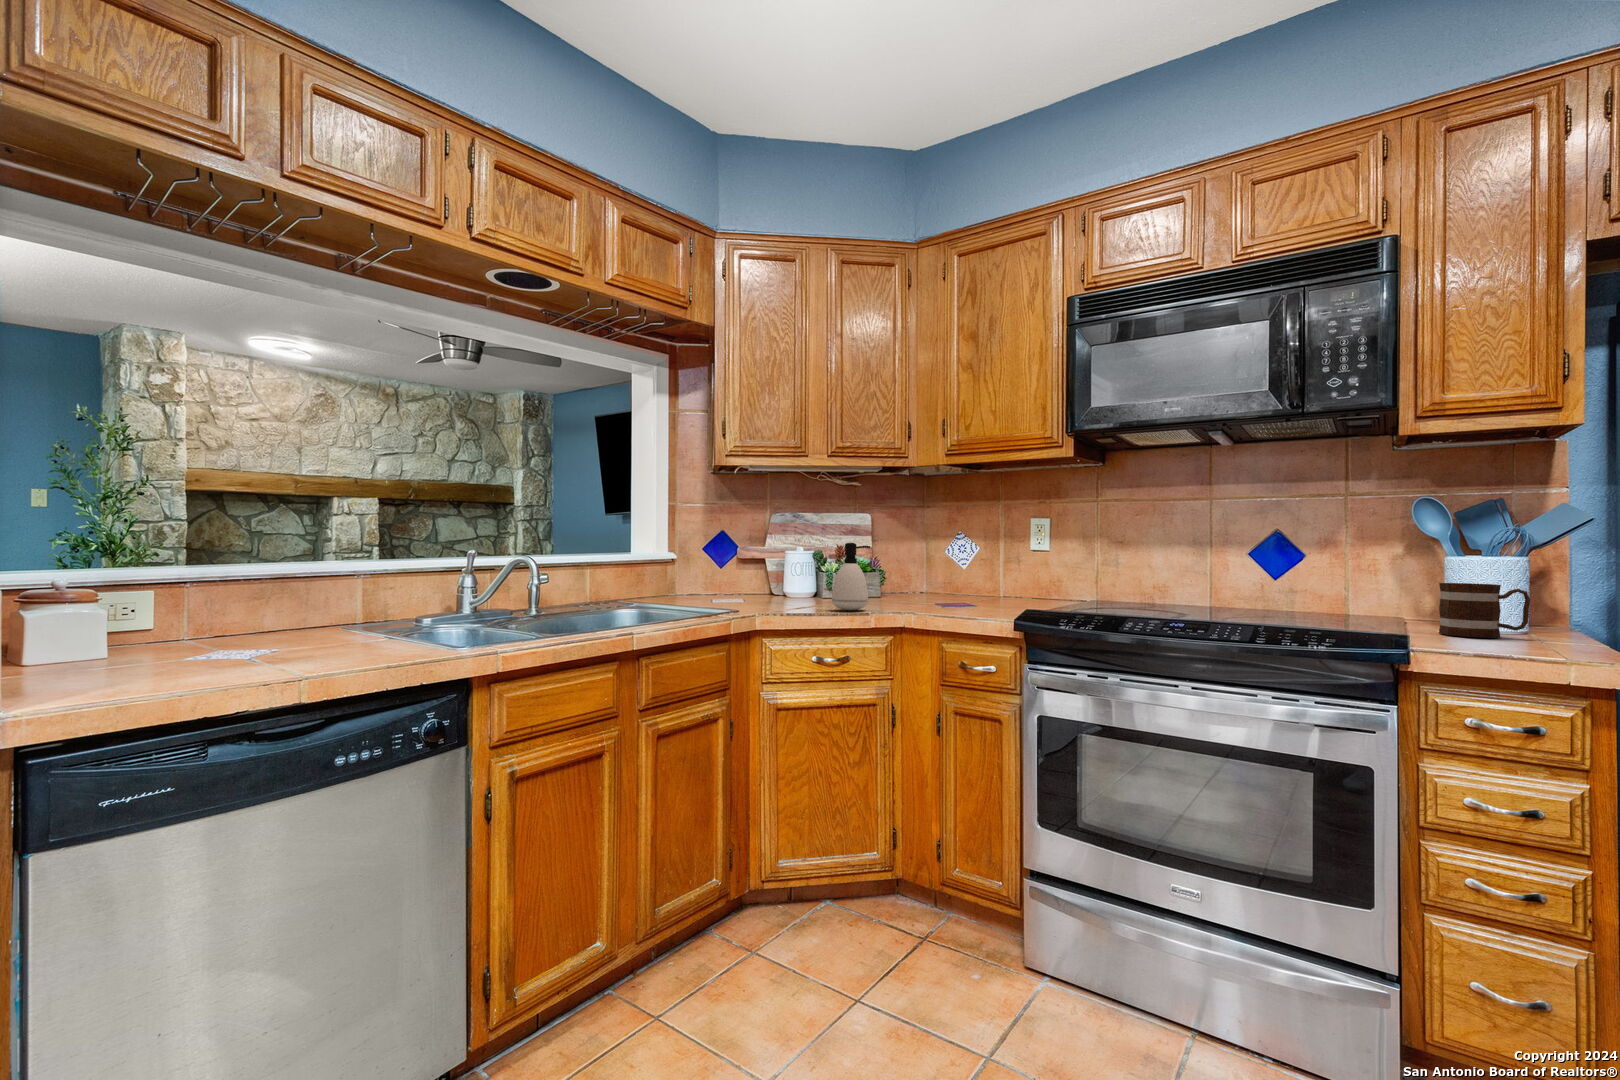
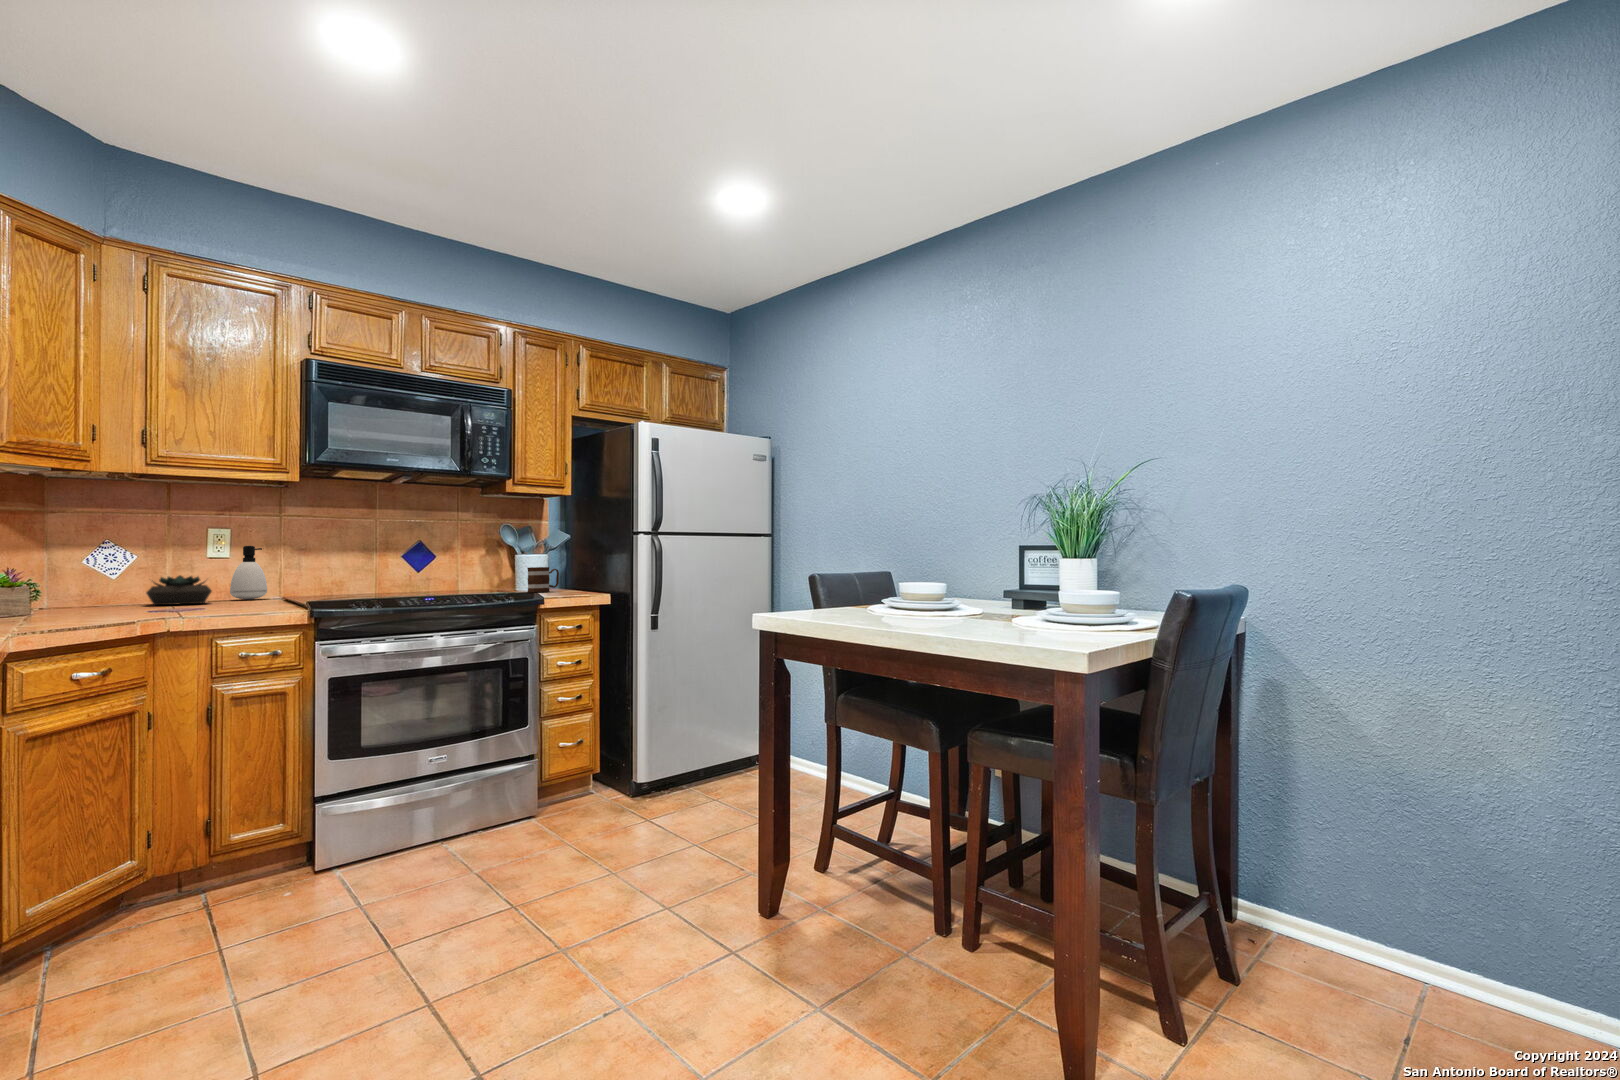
soap dispenser: present [832,543,870,610] -> present [230,546,267,599]
succulent plant: none [956,568,1017,600] -> present [146,575,212,605]

